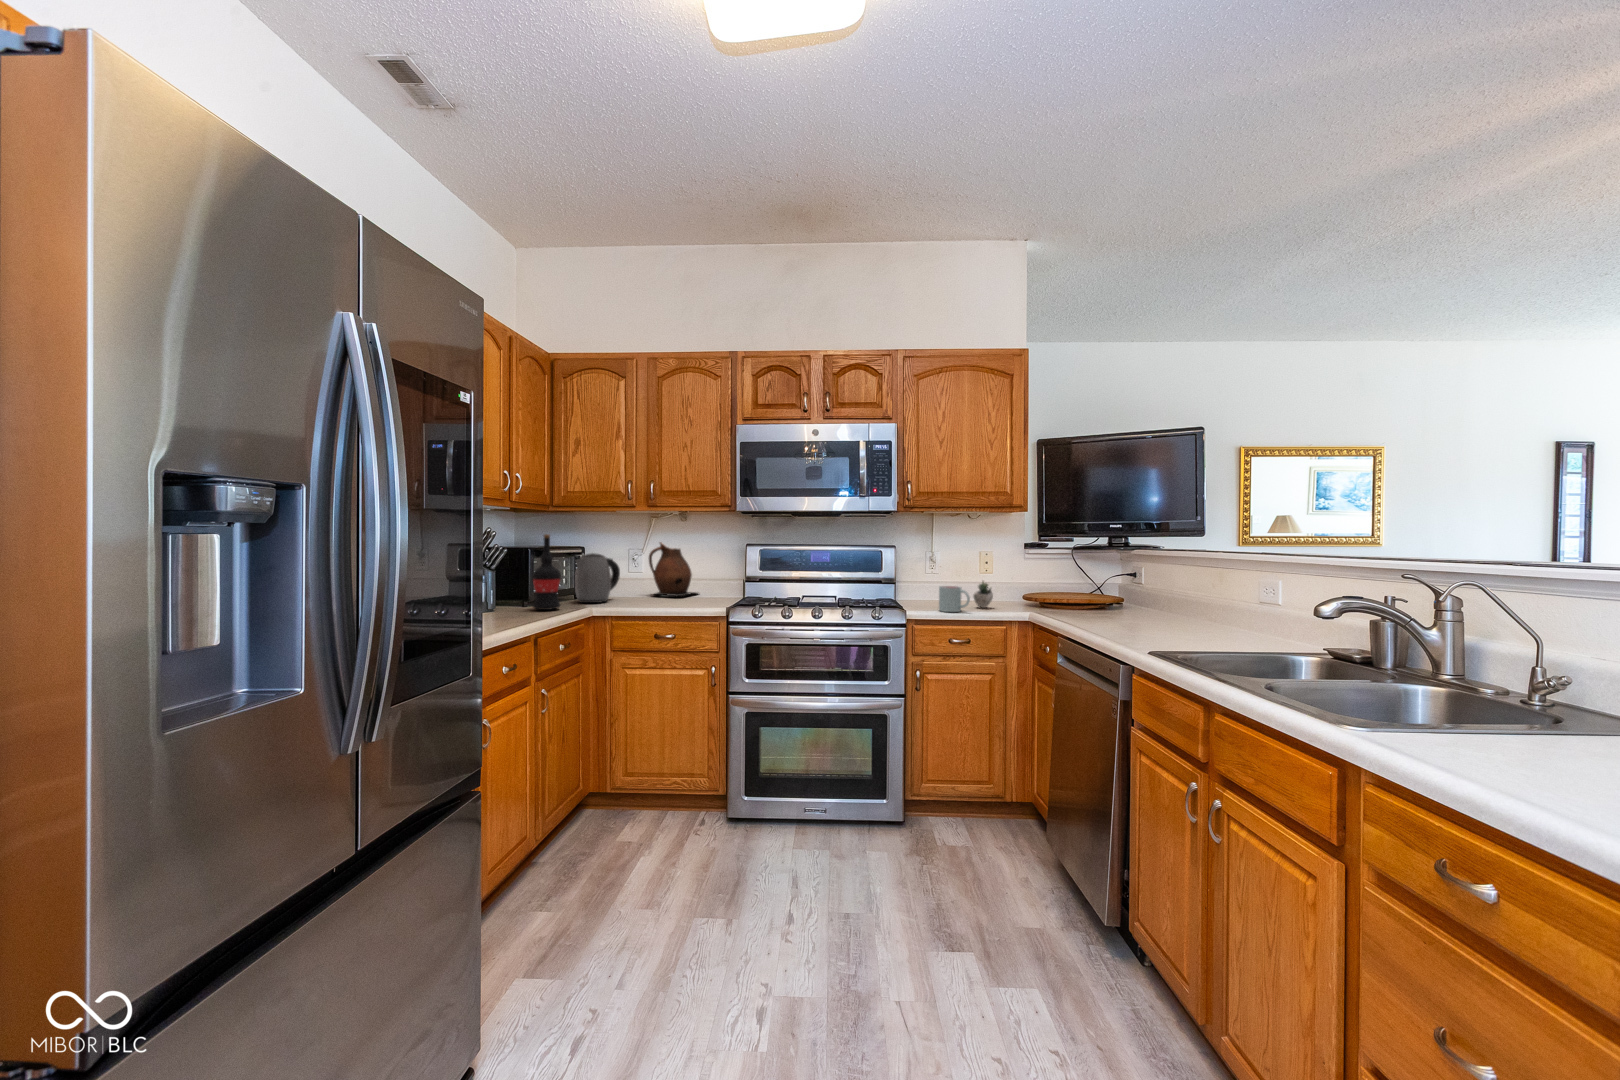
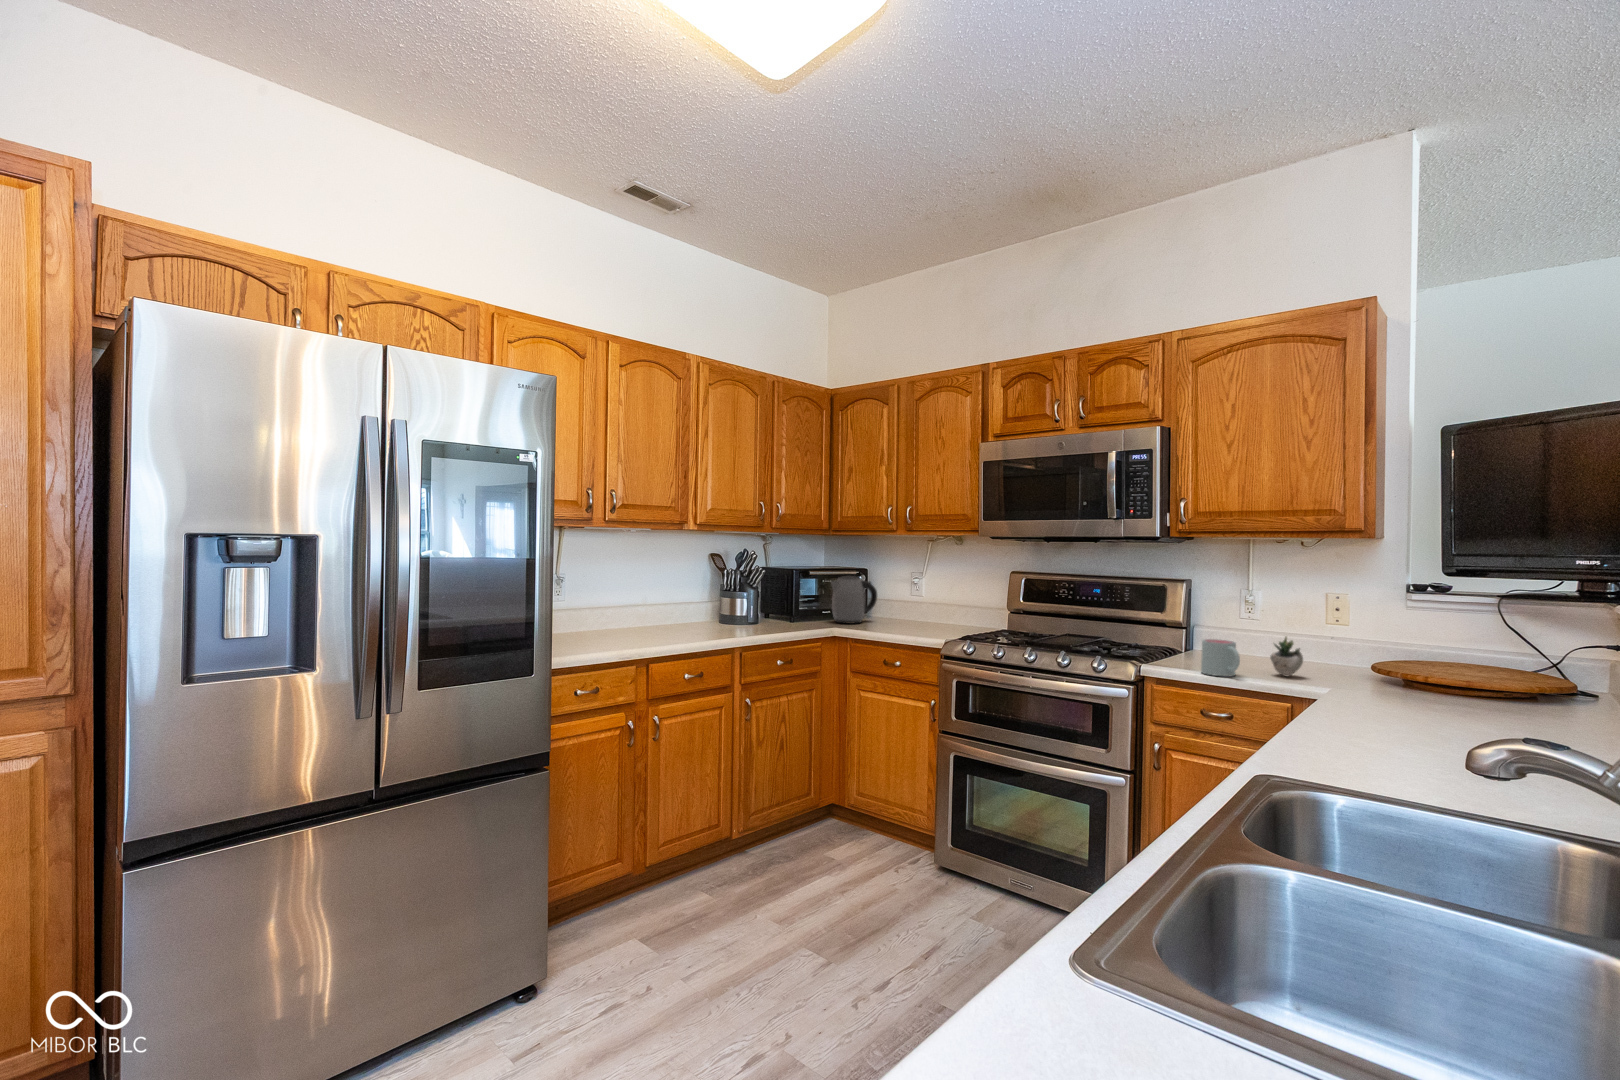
wine bottle: present [533,534,561,610] -> none [783,557,807,626]
ceramic pitcher: present [649,542,696,596] -> none [912,567,965,624]

